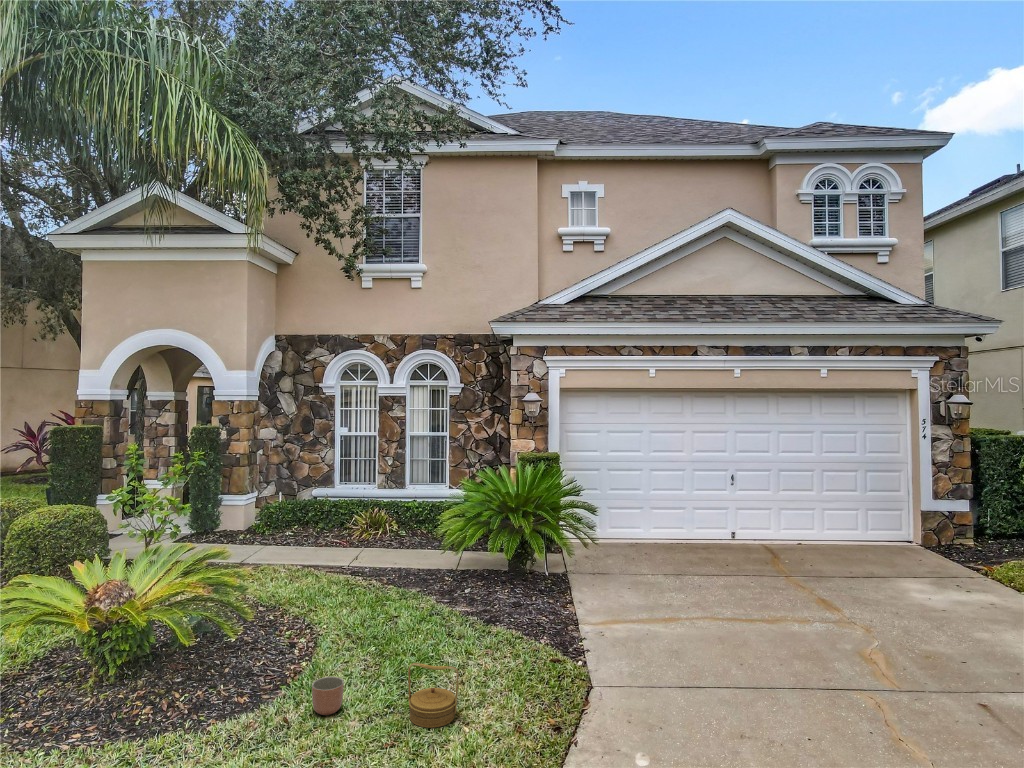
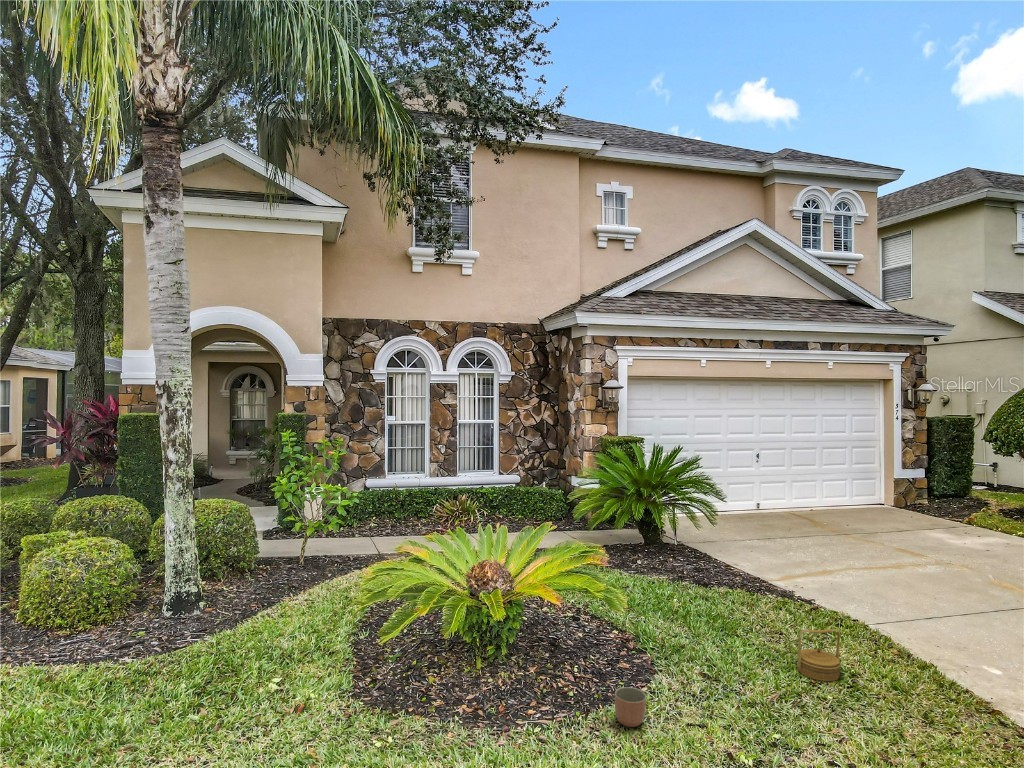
planter: present [312,677,344,715] -> present [615,687,646,727]

